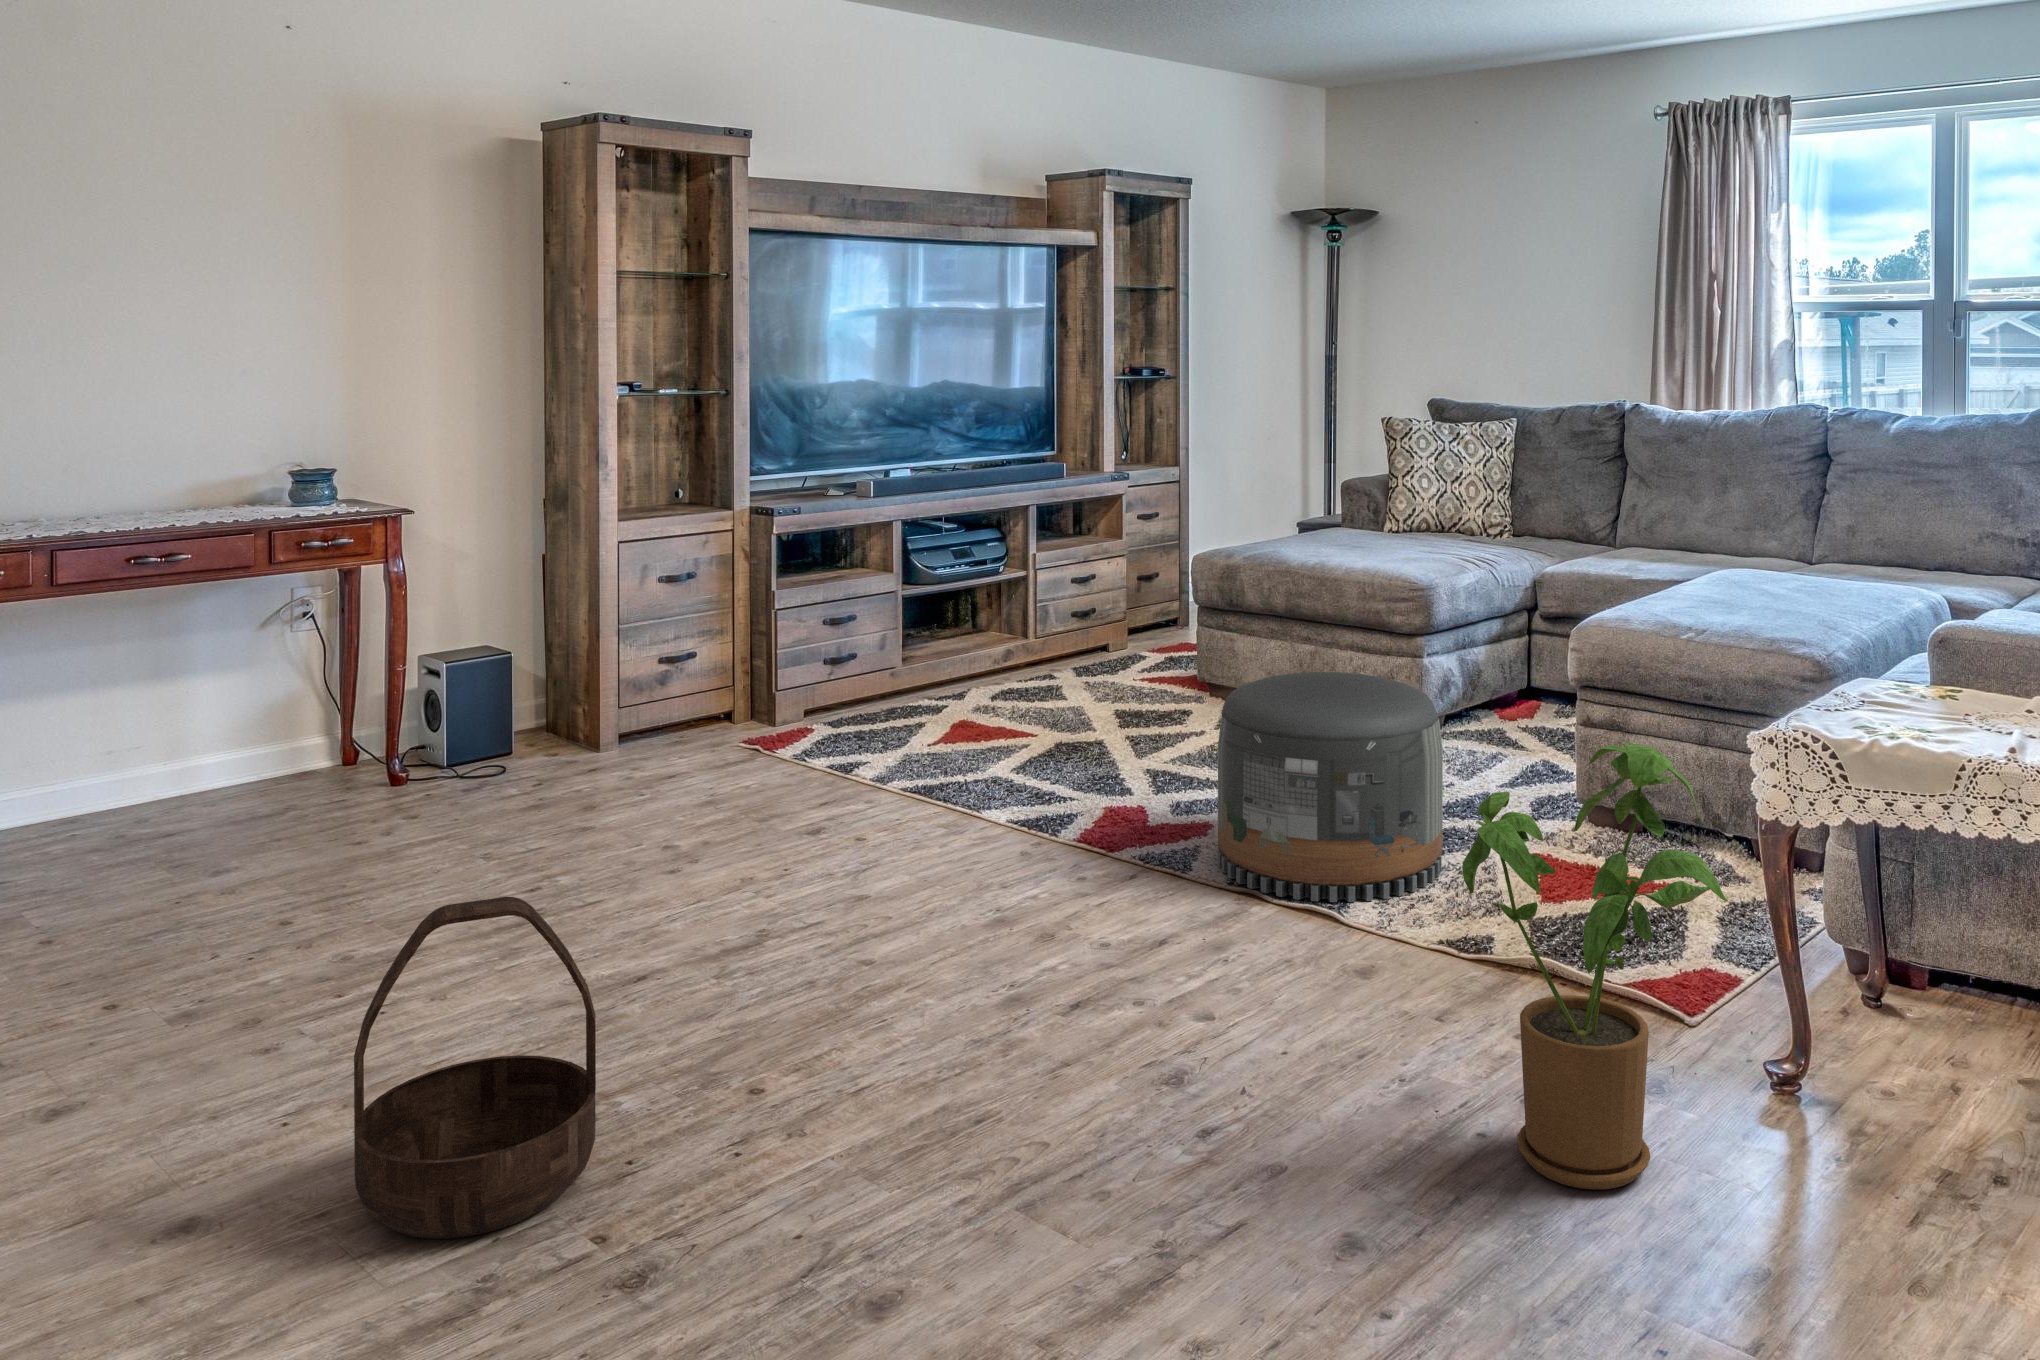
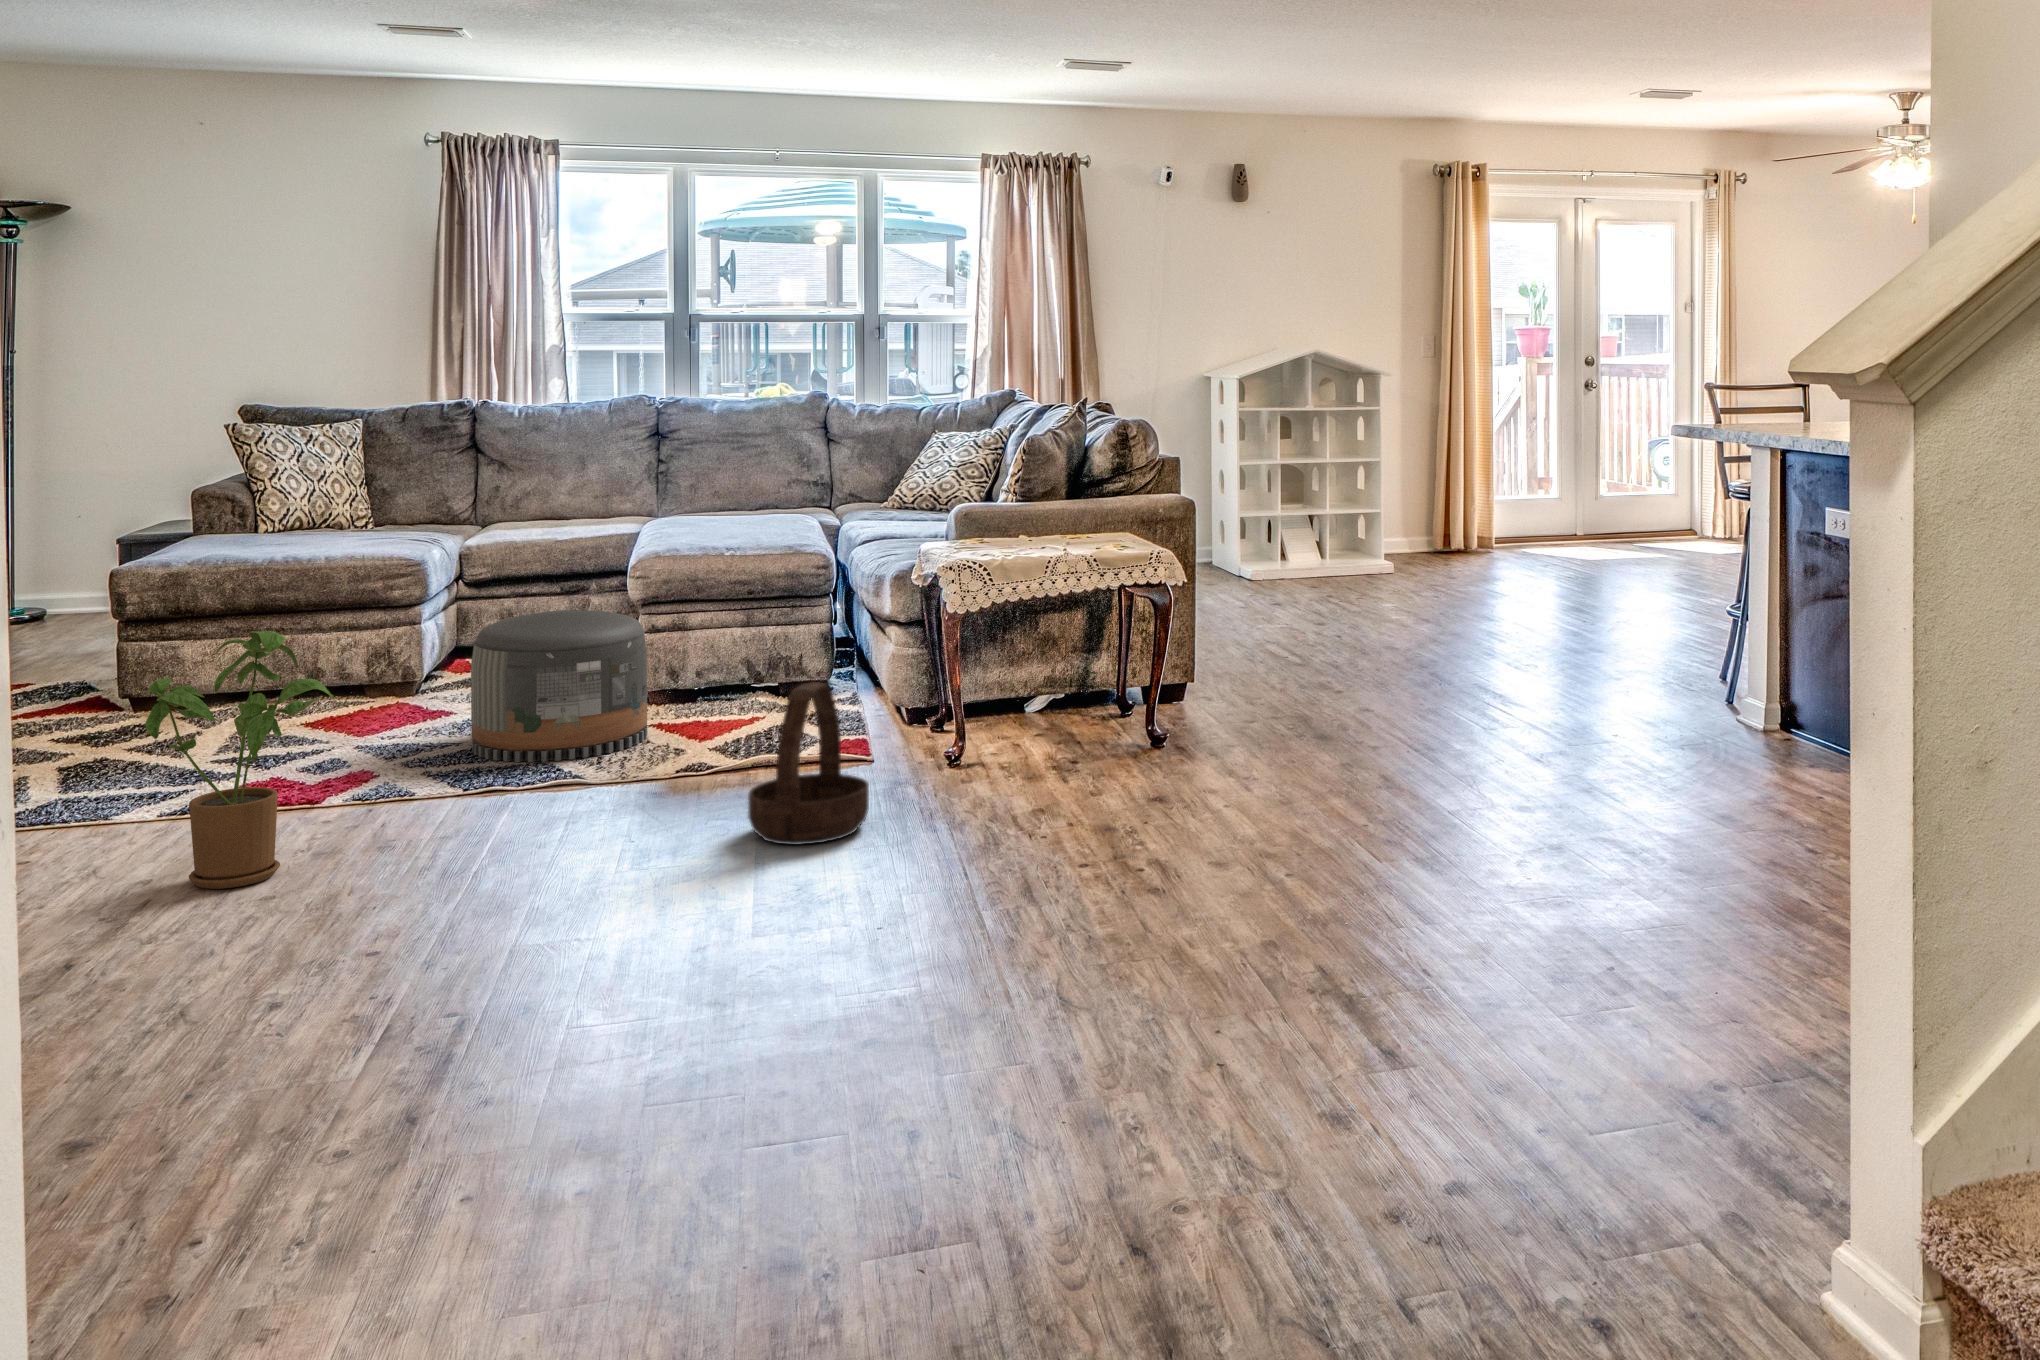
house plant: present [1462,742,1728,1190] -> present [145,631,335,889]
basket: present [354,897,596,1239] -> present [748,682,869,845]

